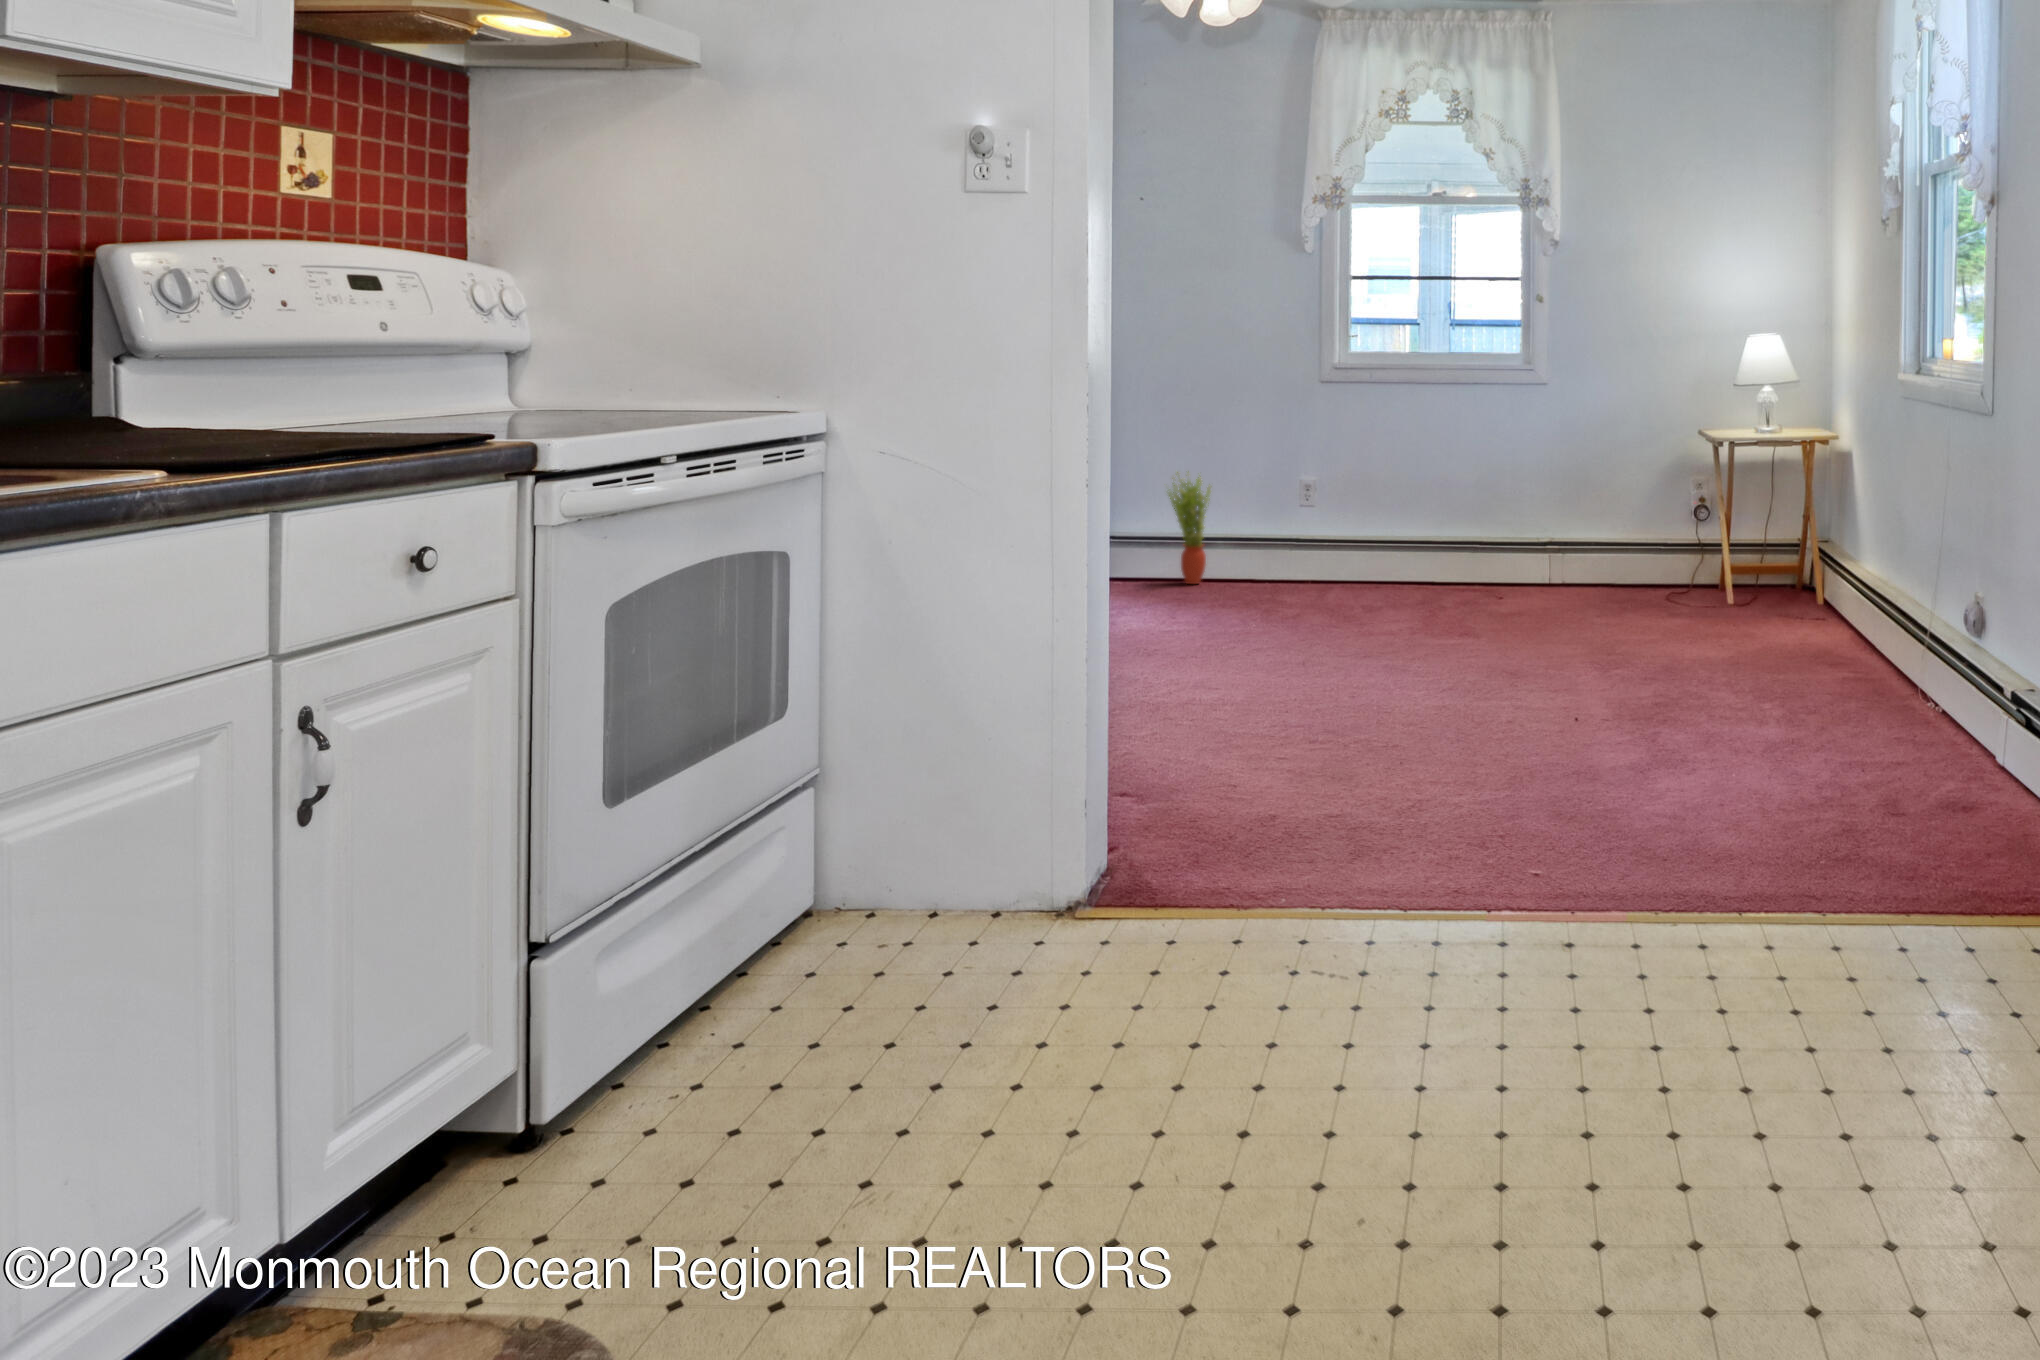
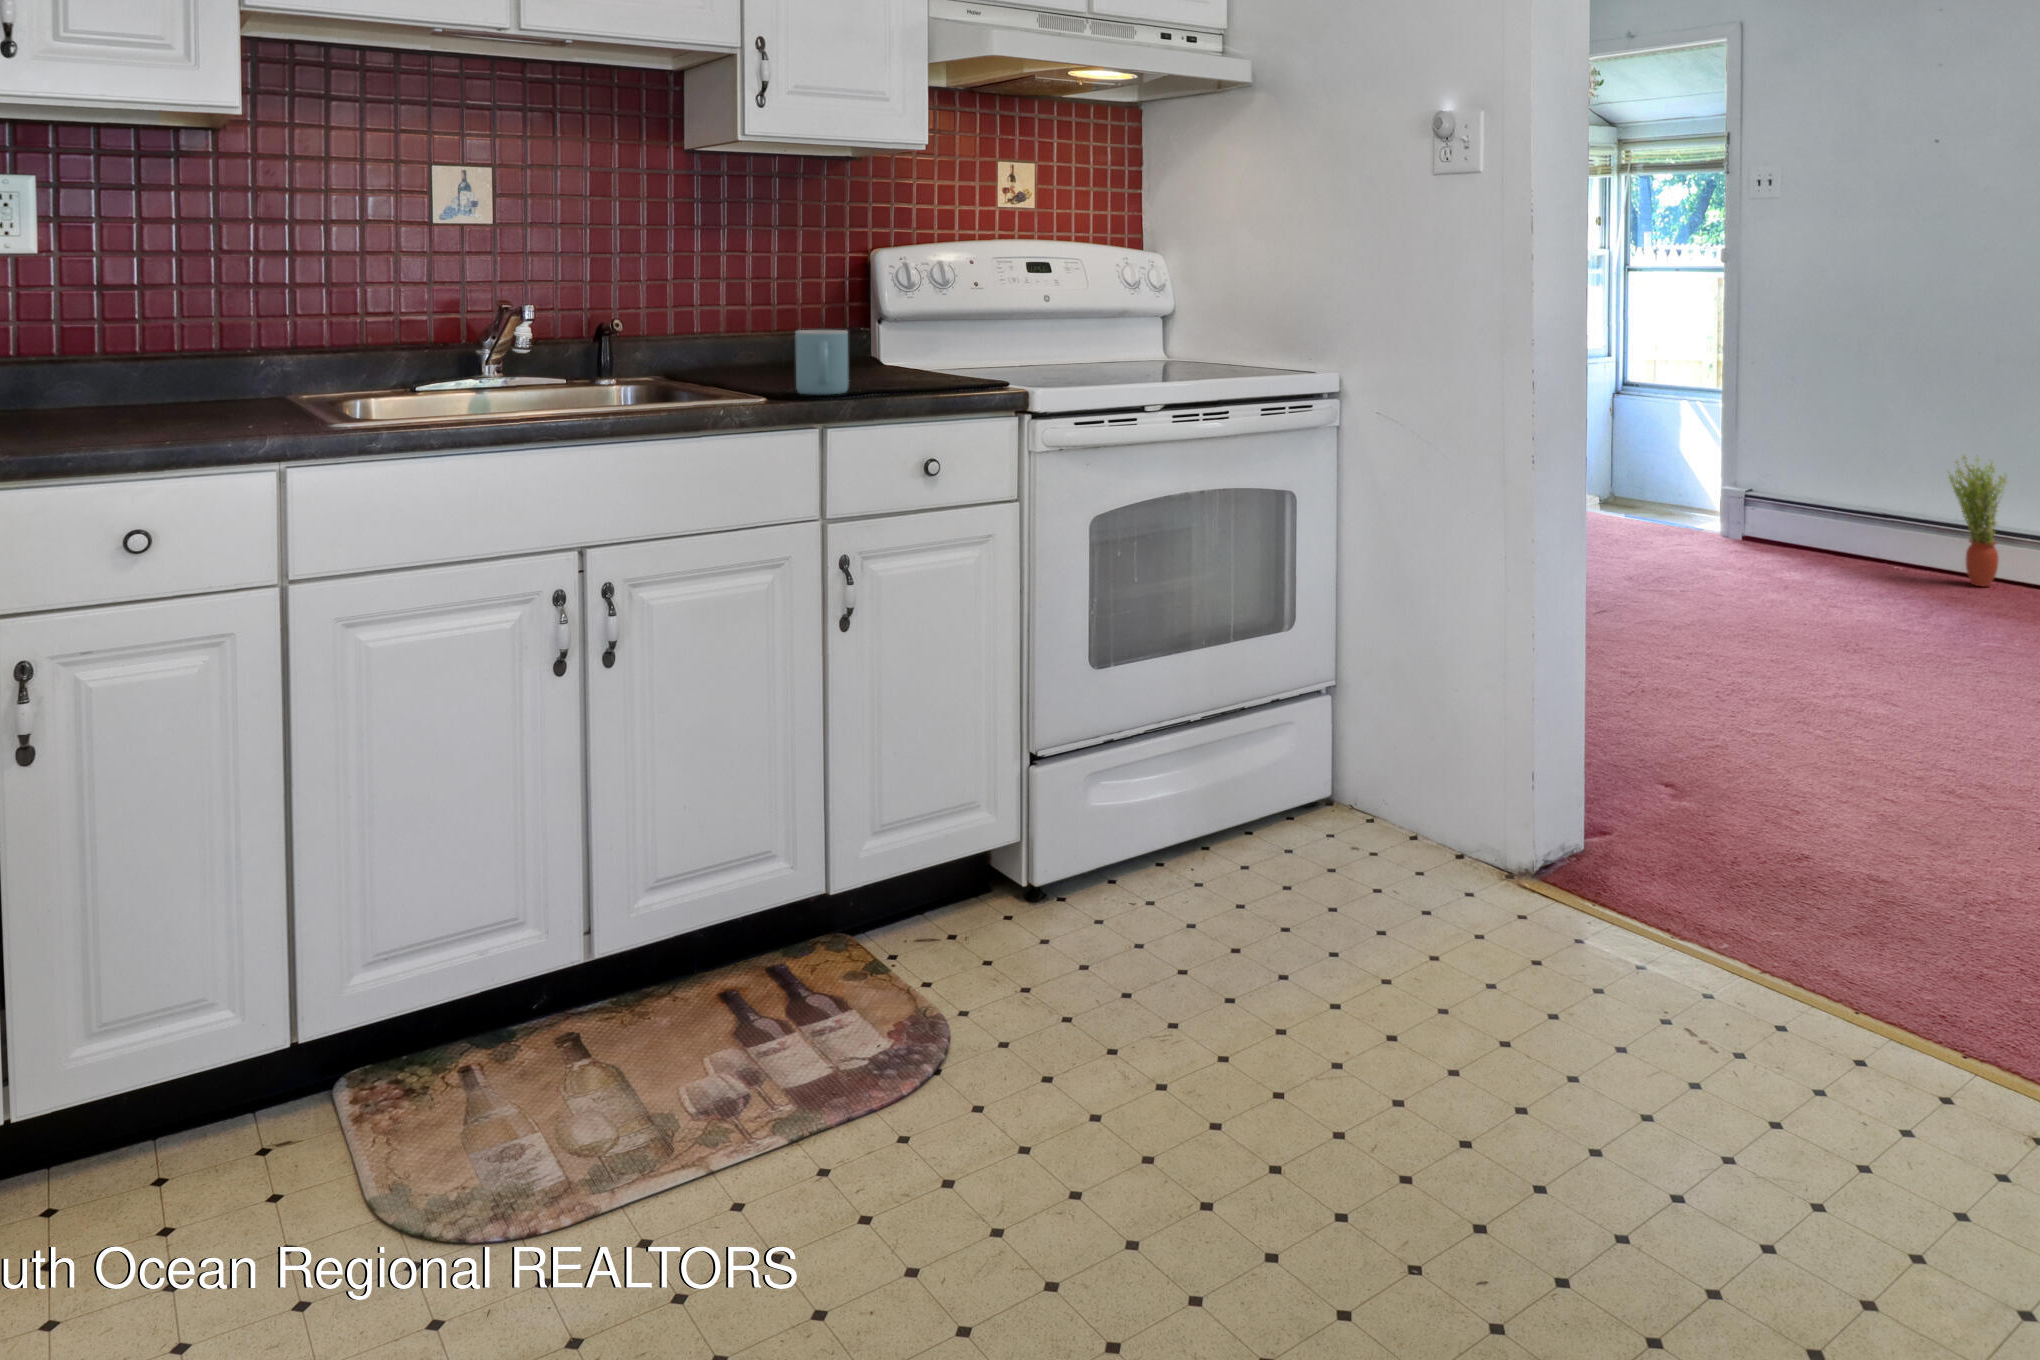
mug: none [157,365,262,465] -> present [795,330,849,395]

